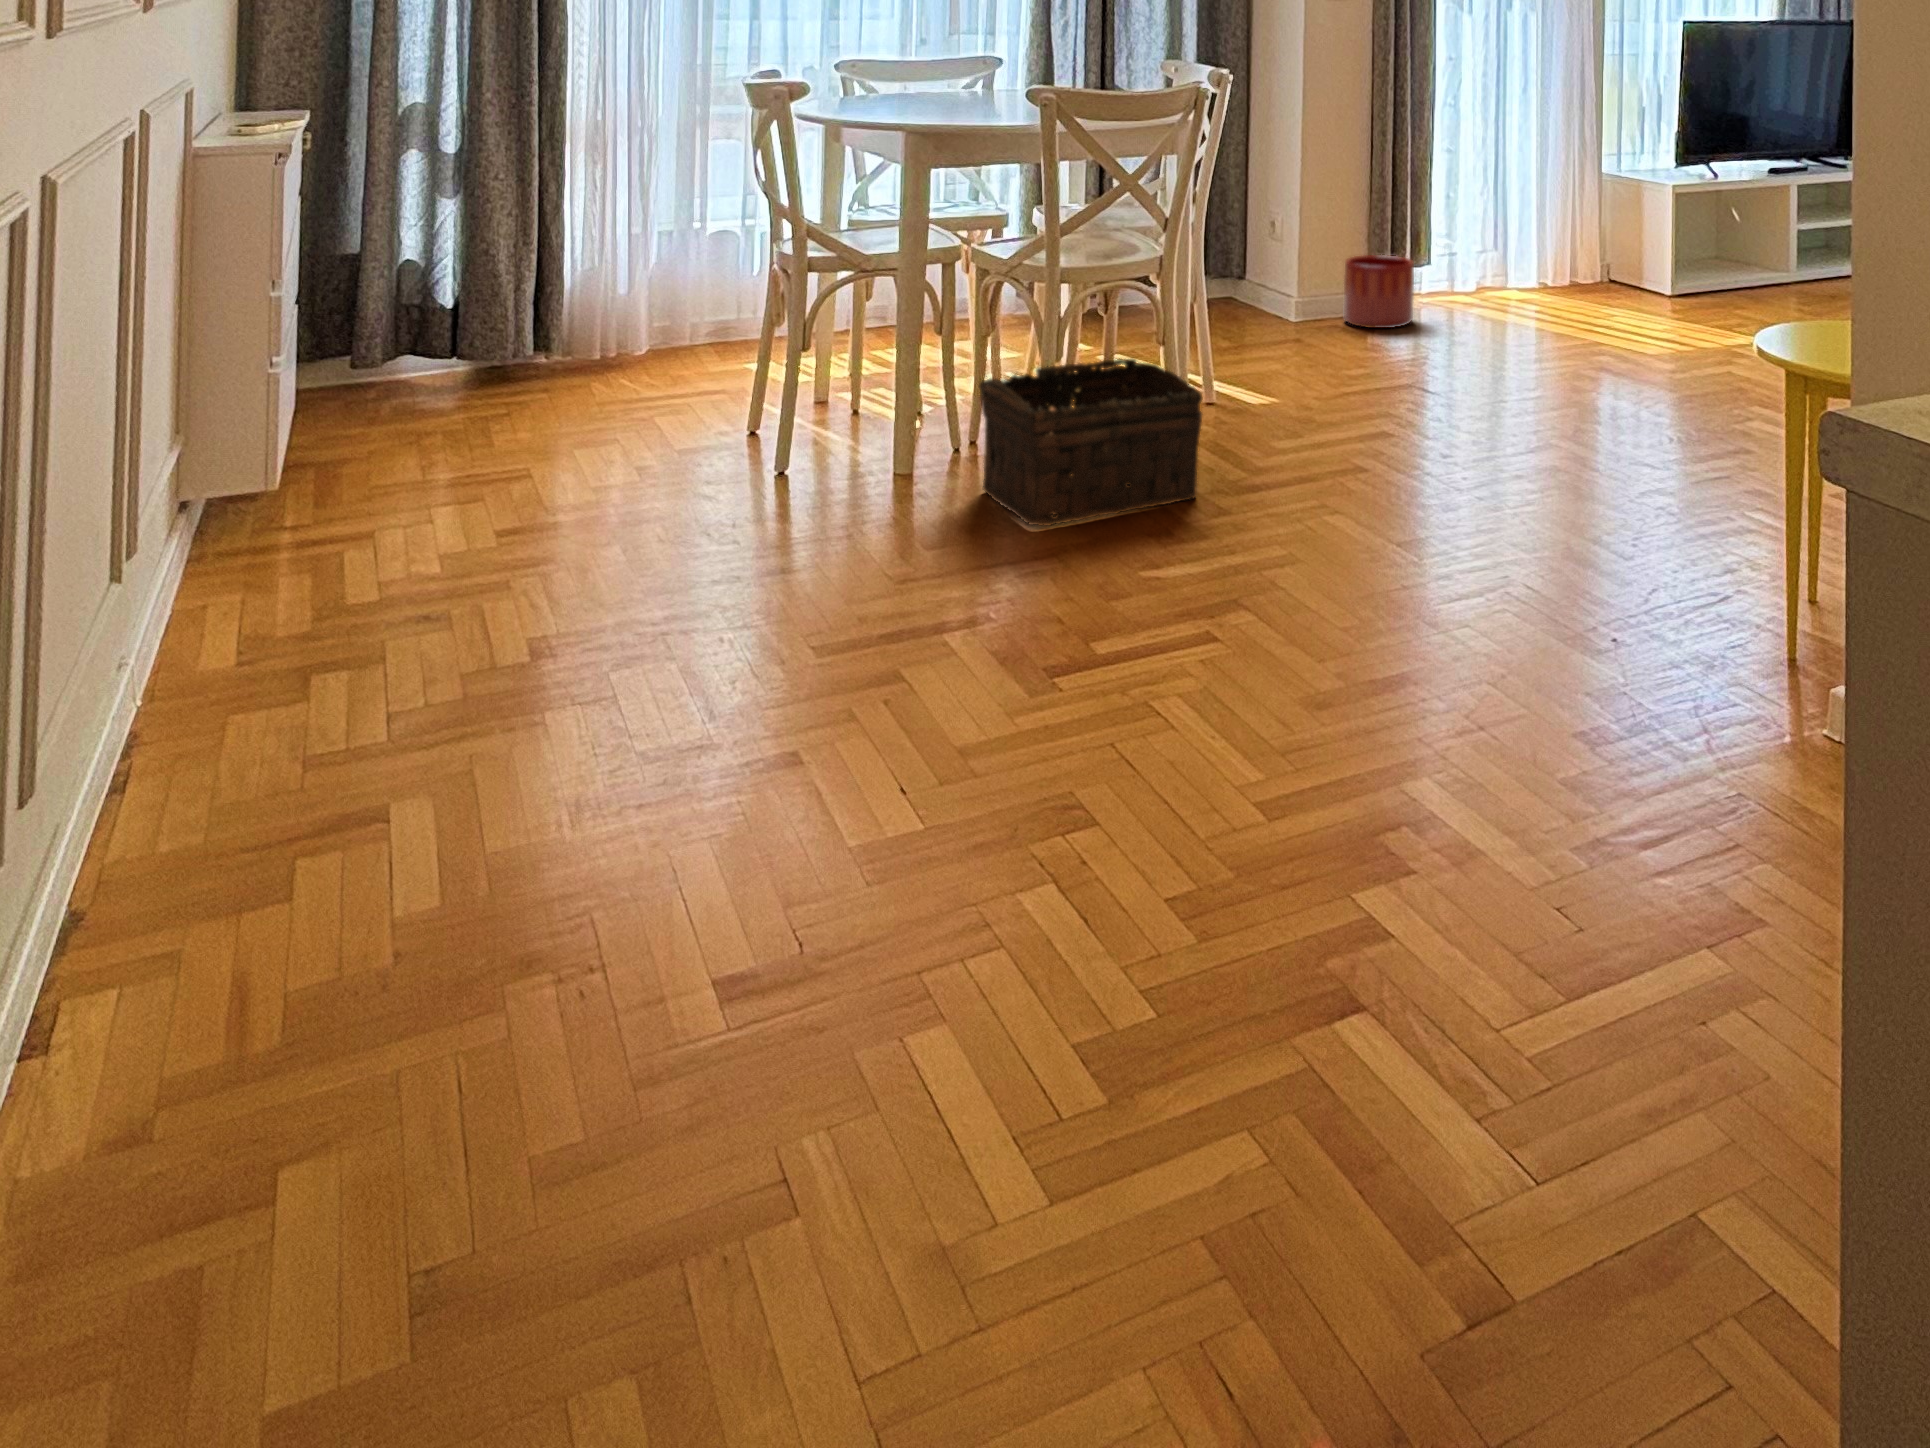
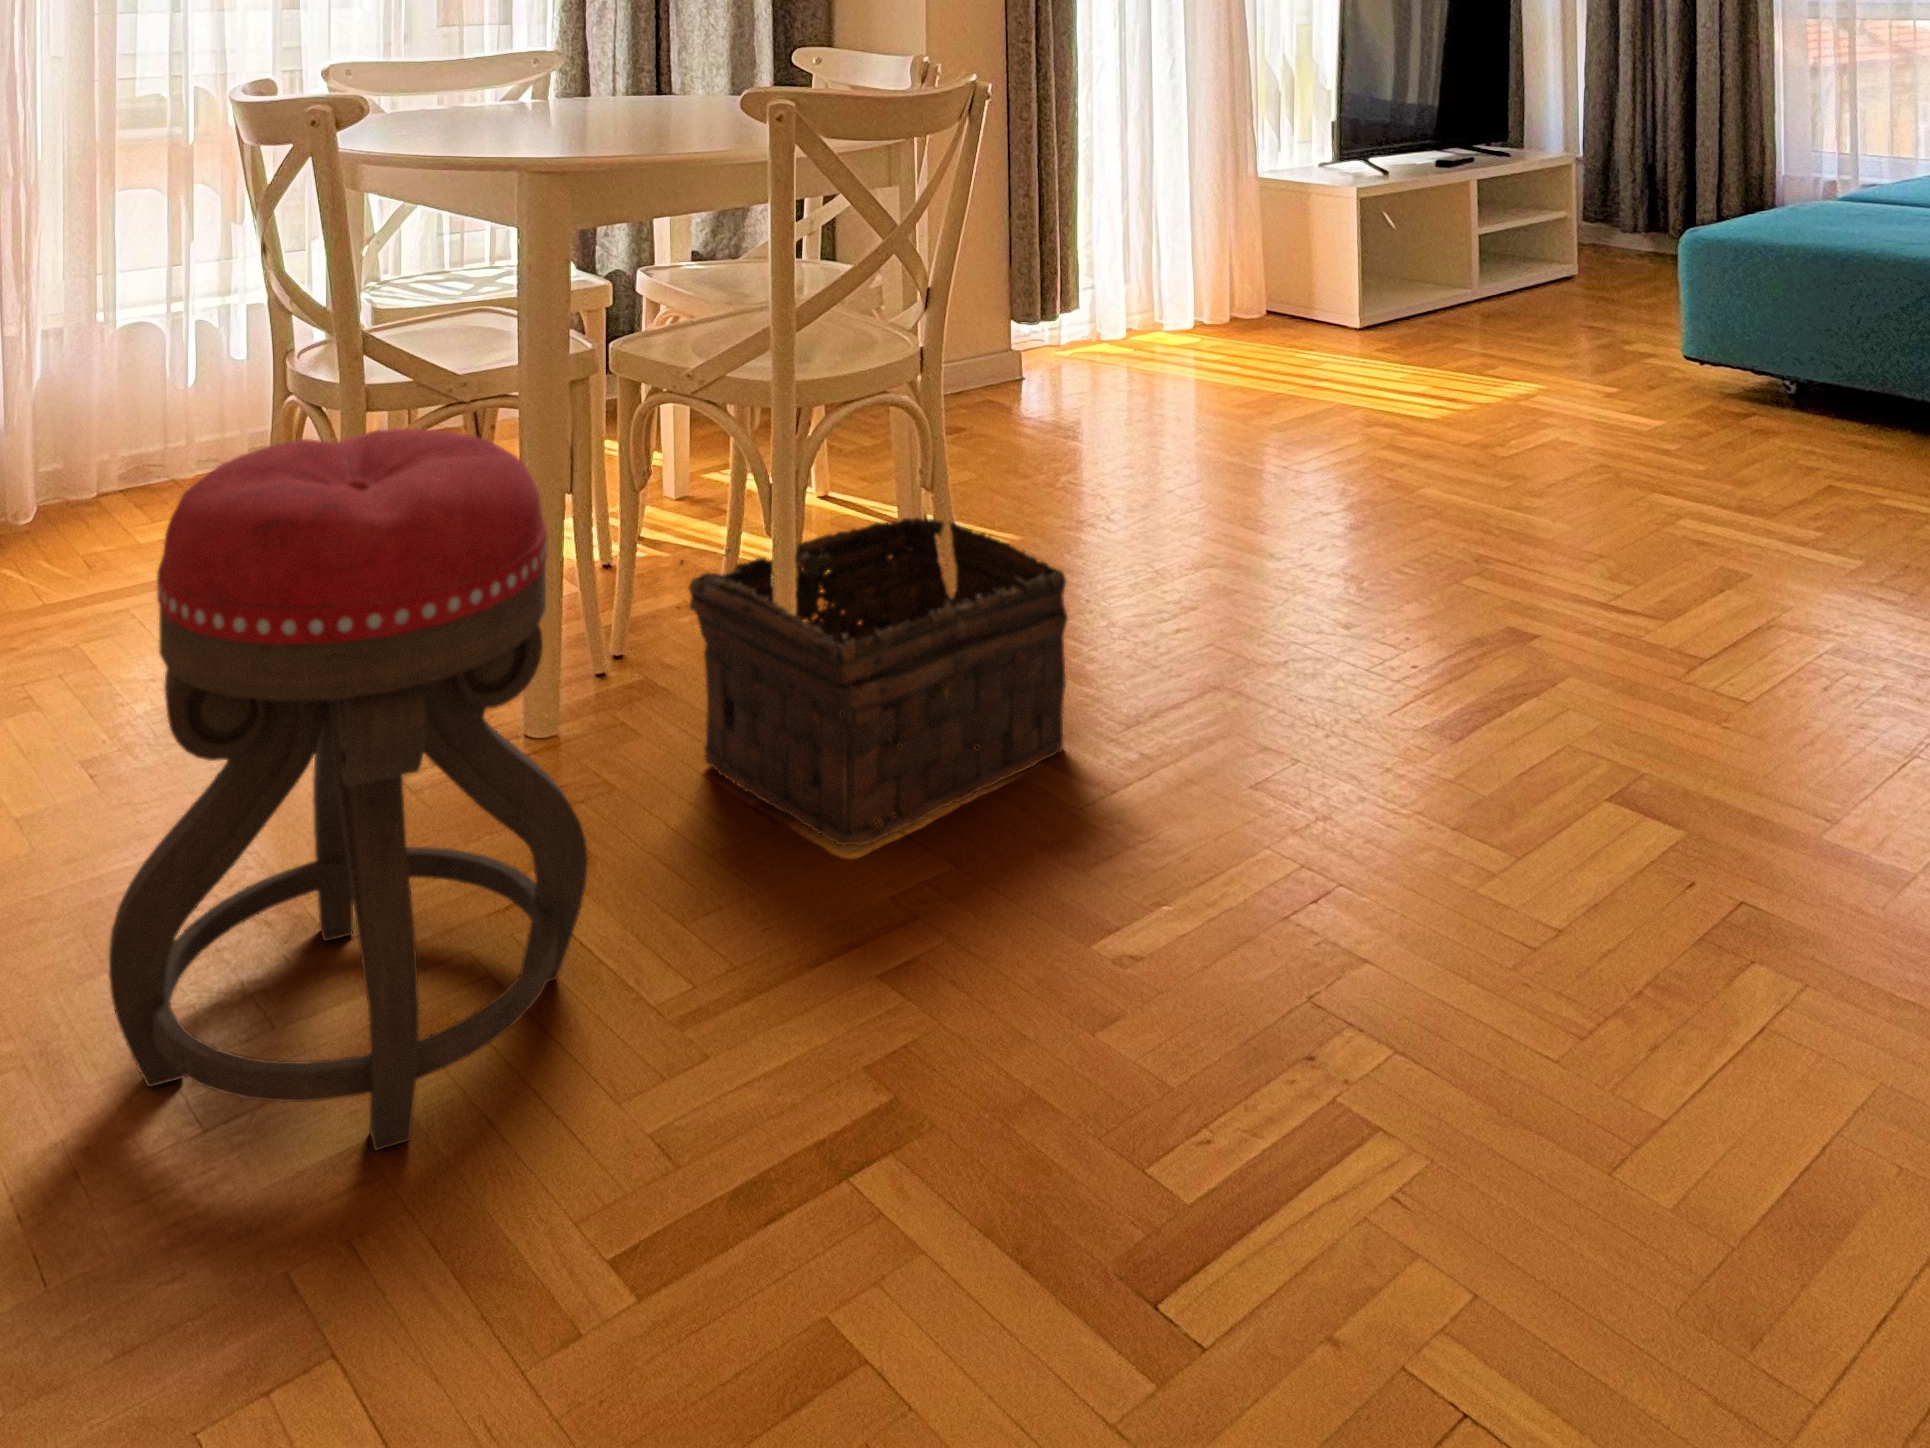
planter: present [1344,255,1414,328] -> none [991,299,1085,399]
ottoman: none [610,268,865,605] -> present [109,429,588,1150]

